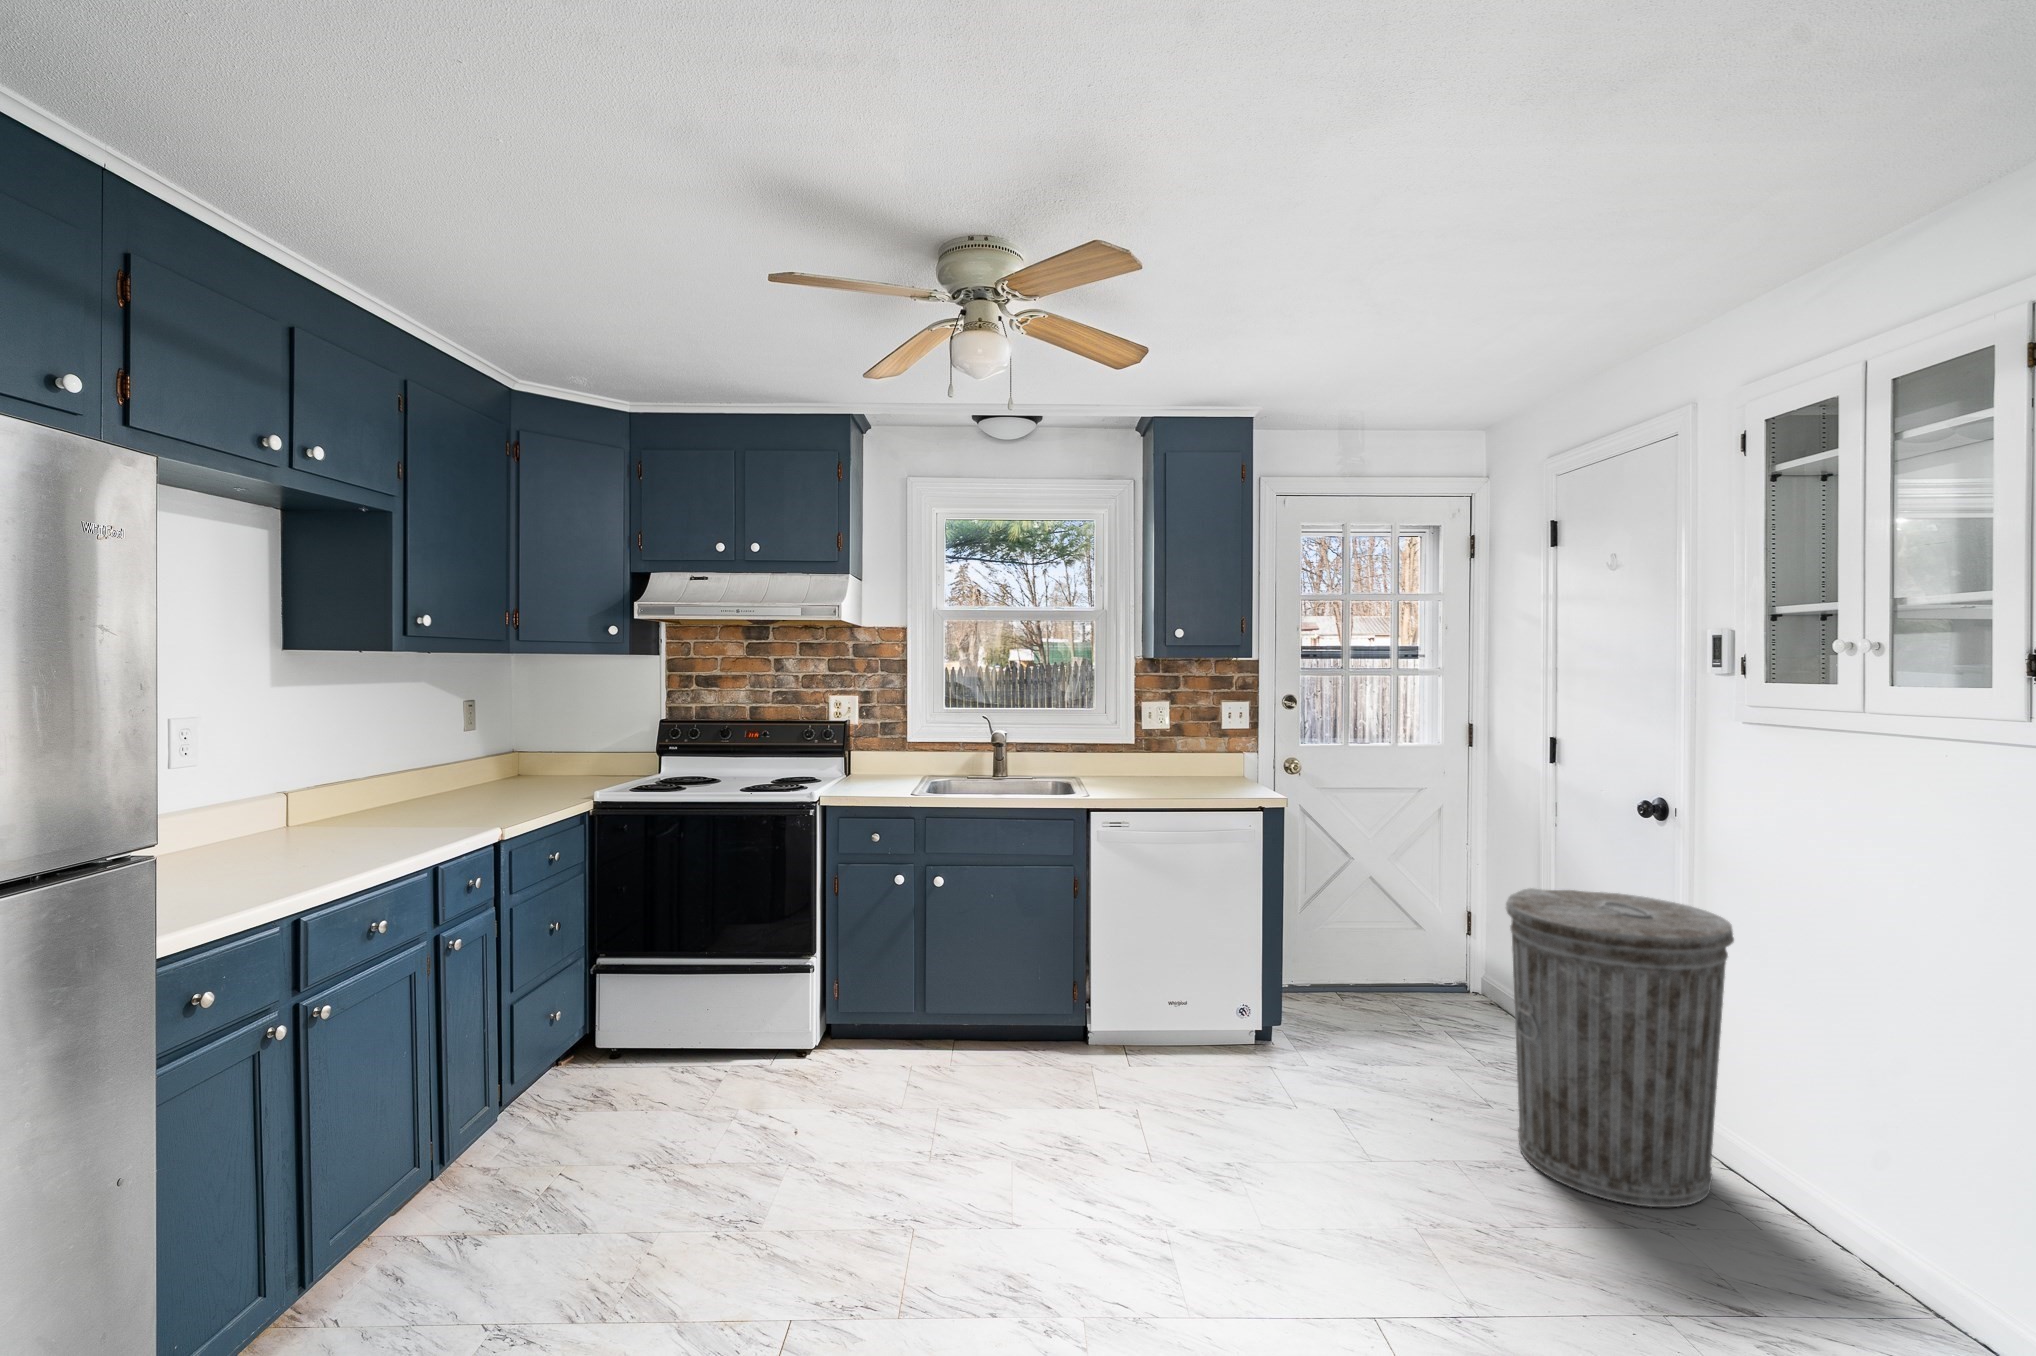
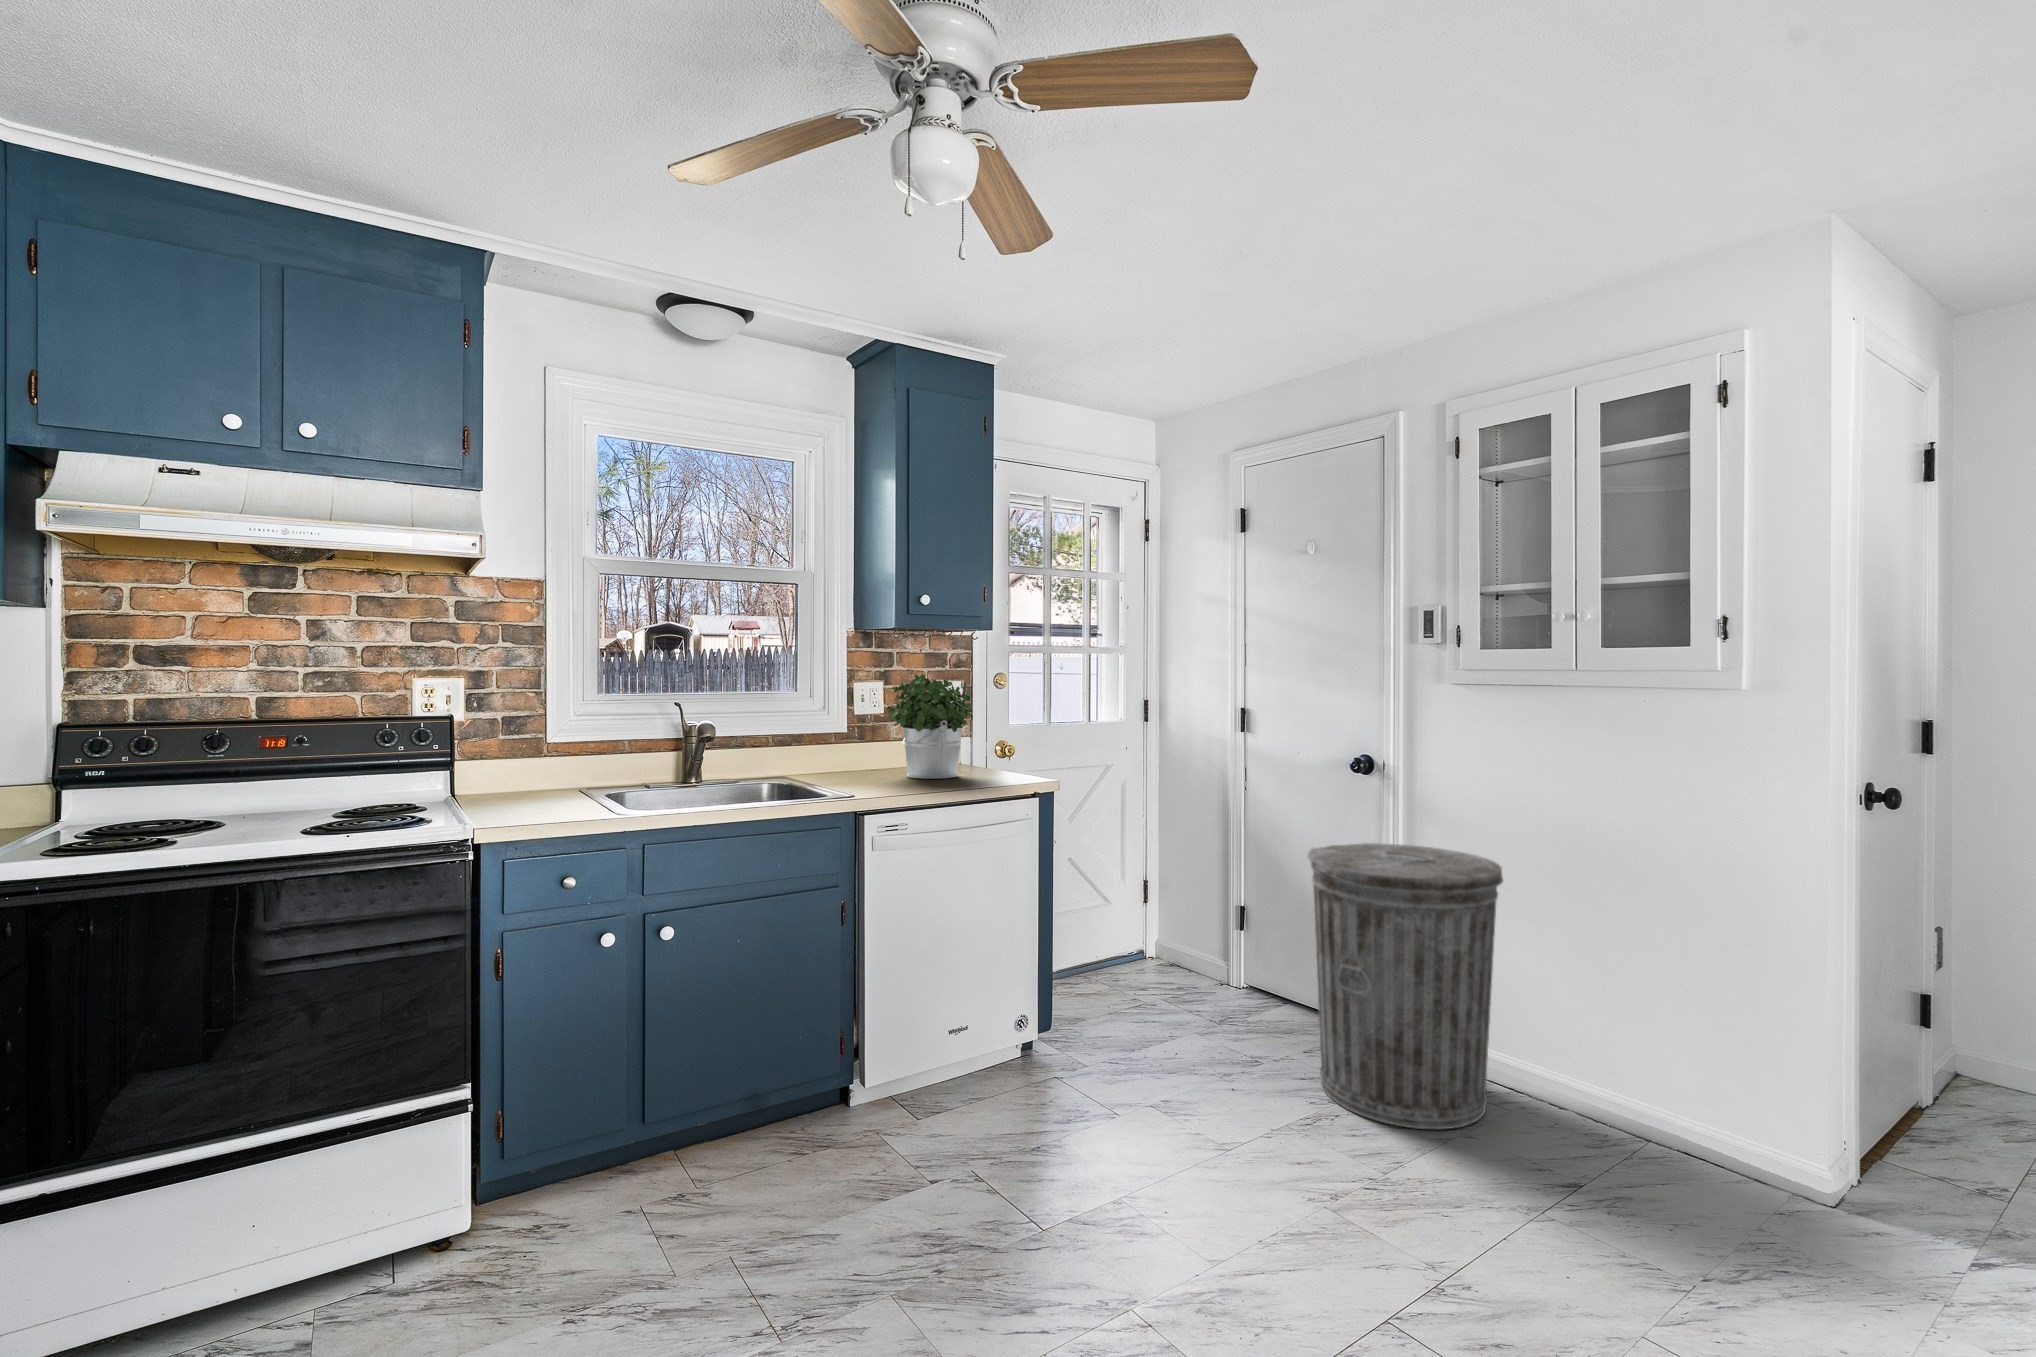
potted plant: none [1159,696,1236,788] -> present [887,674,973,779]

